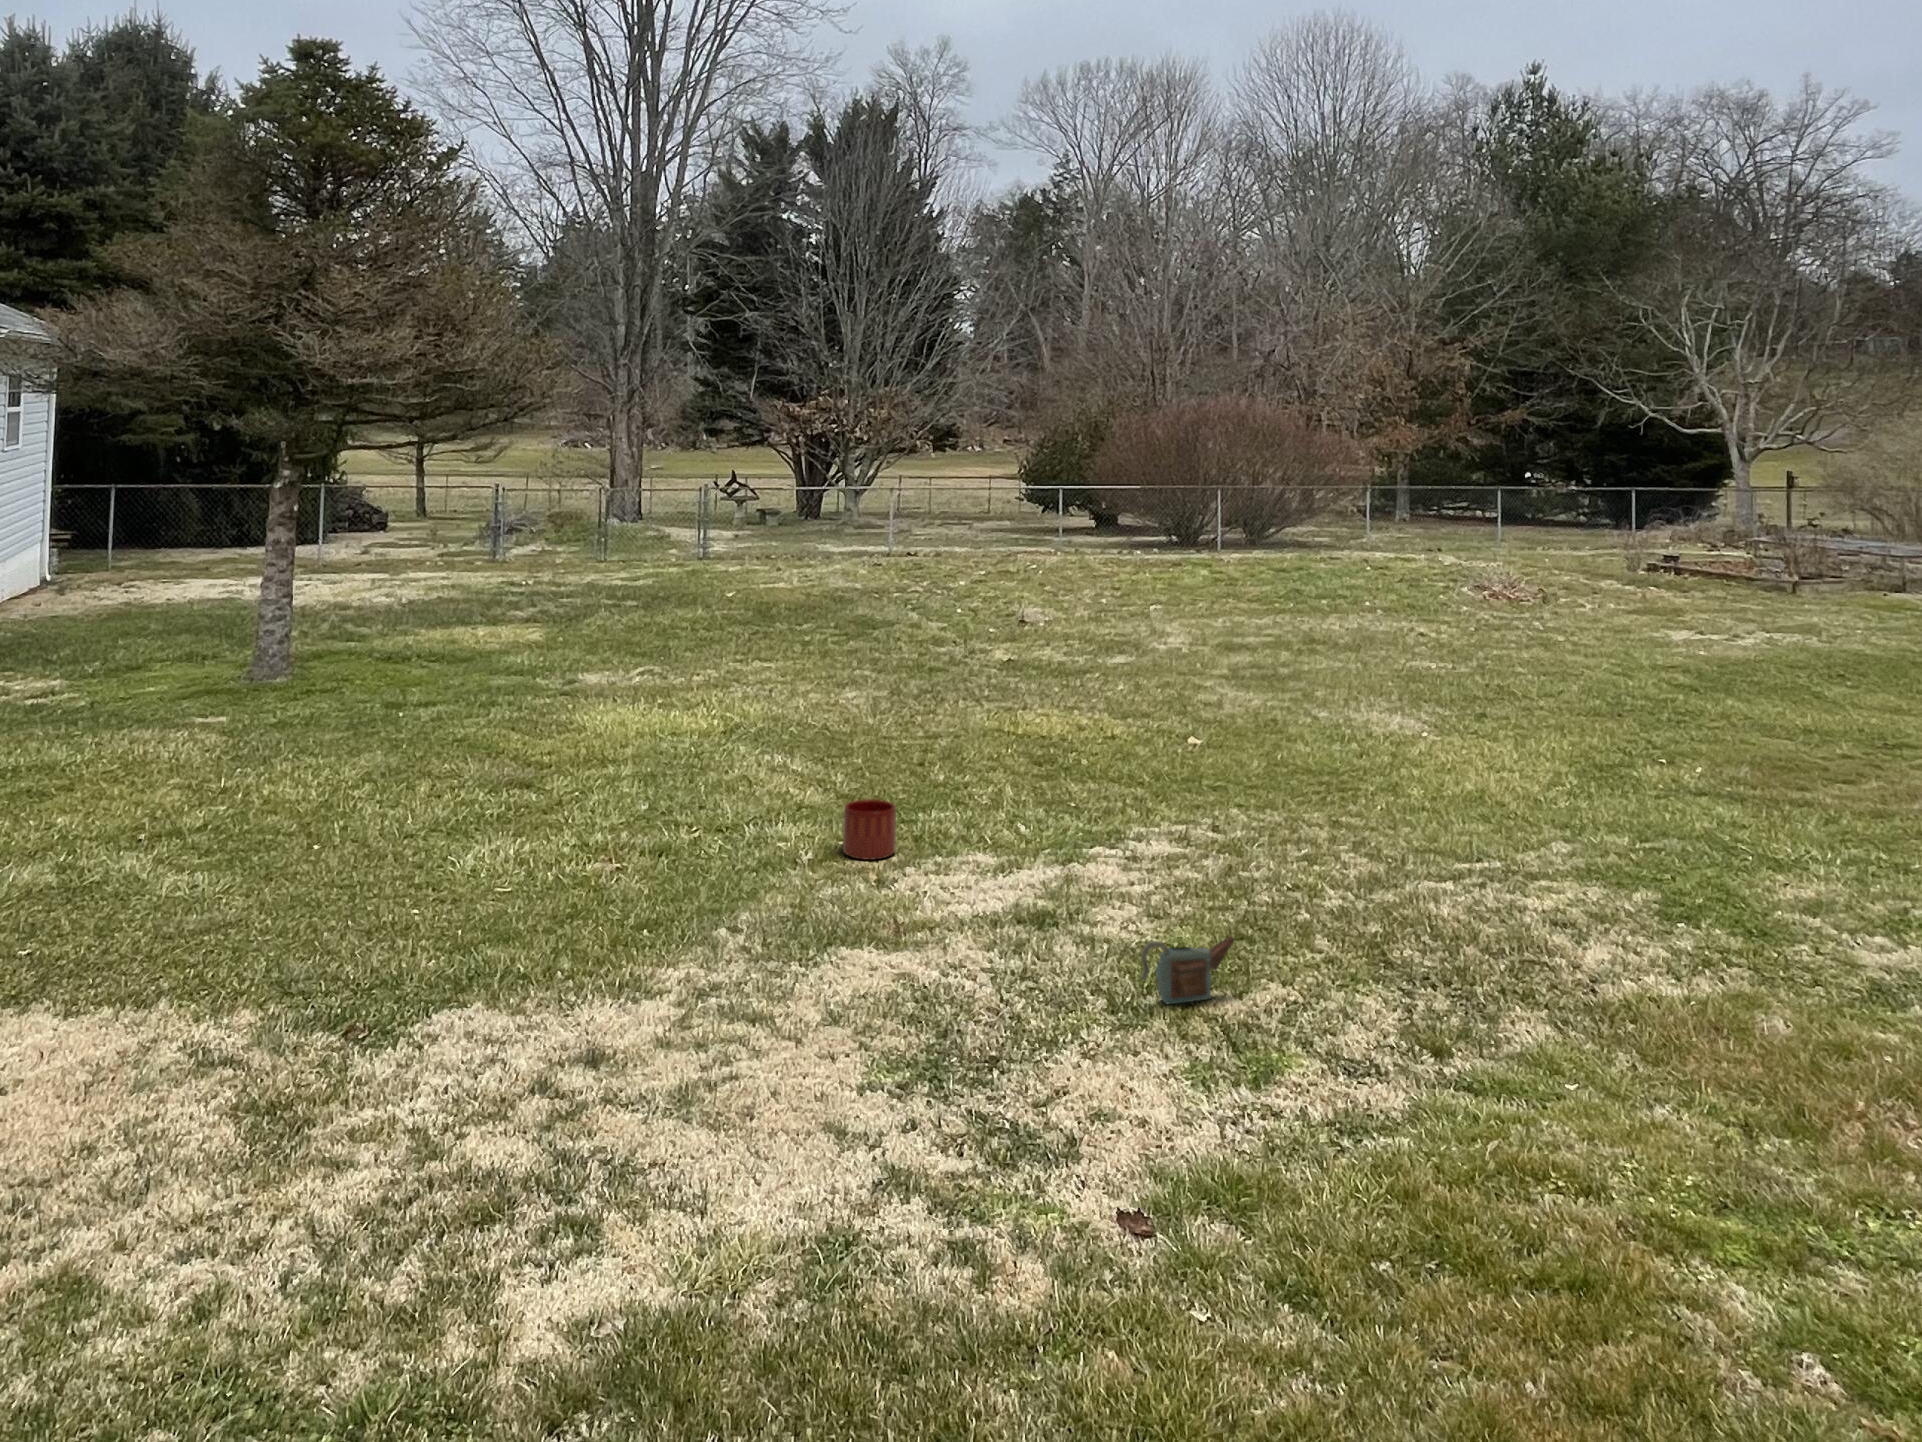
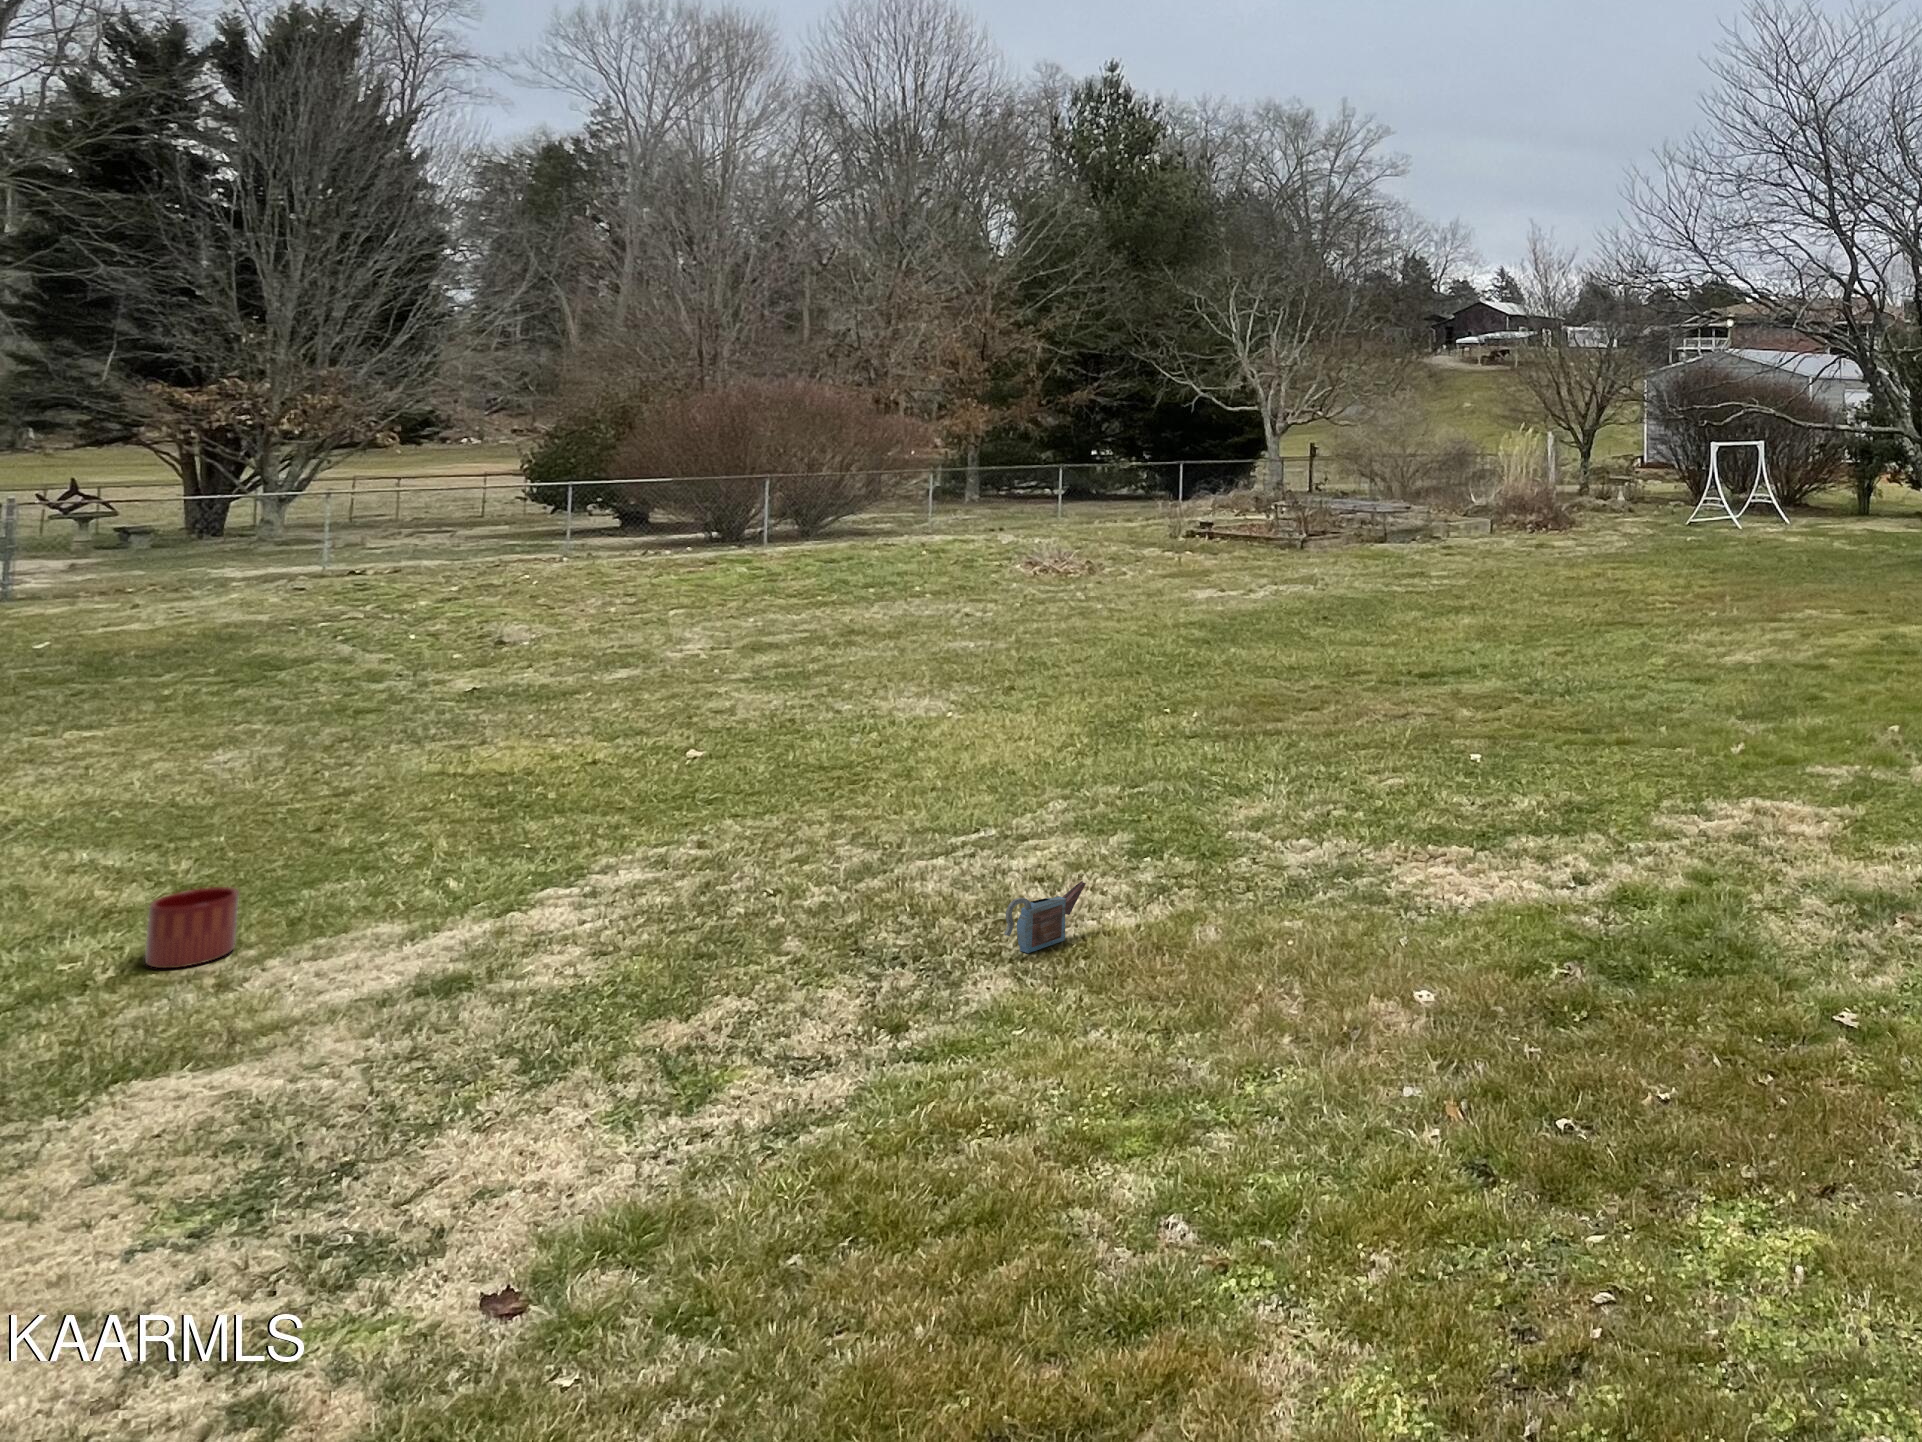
watering can: present [1140,936,1235,1004] -> present [1004,881,1086,953]

